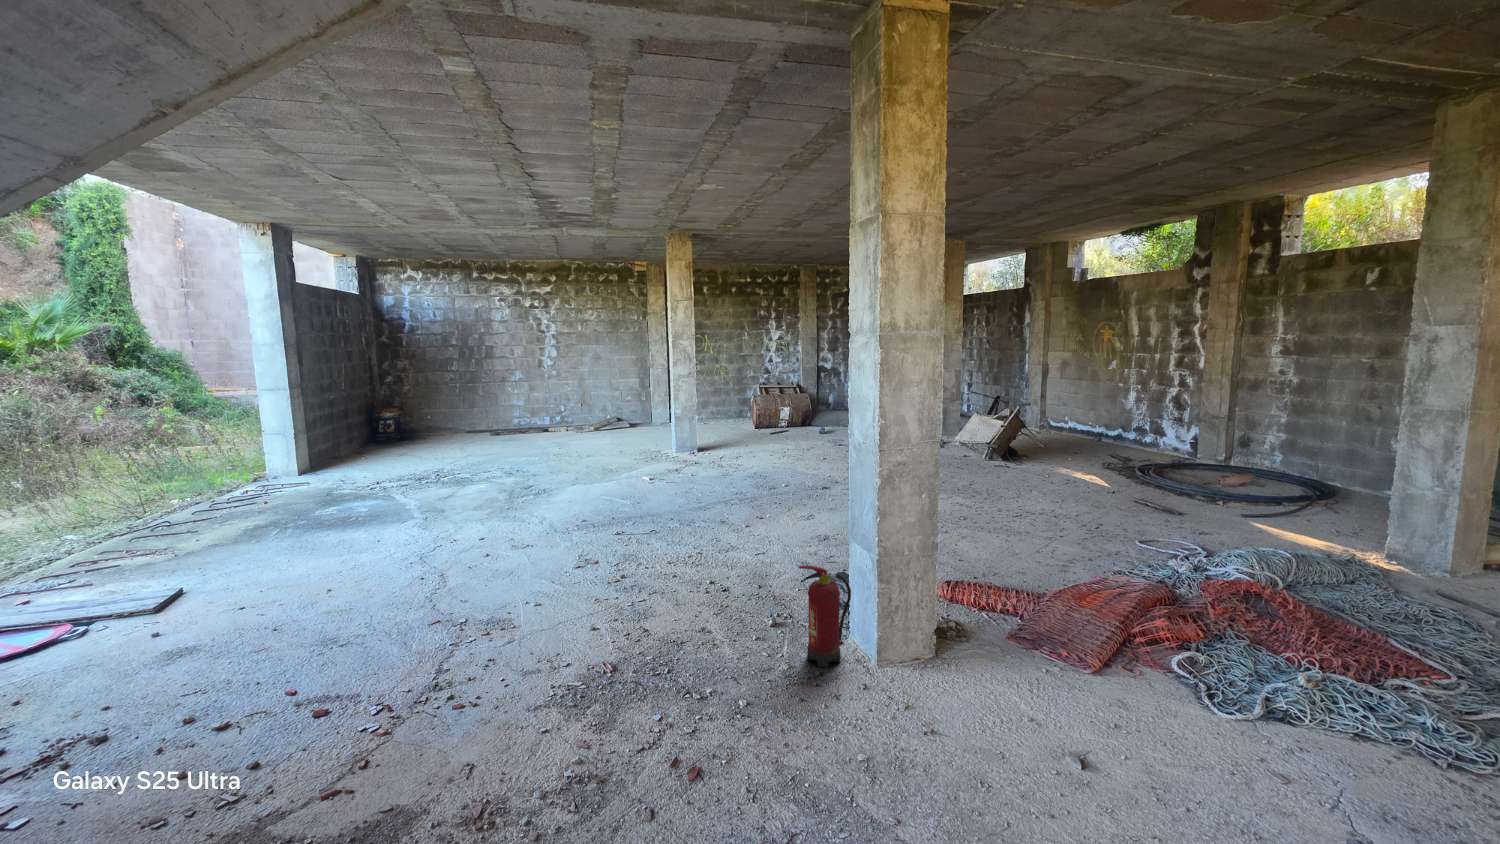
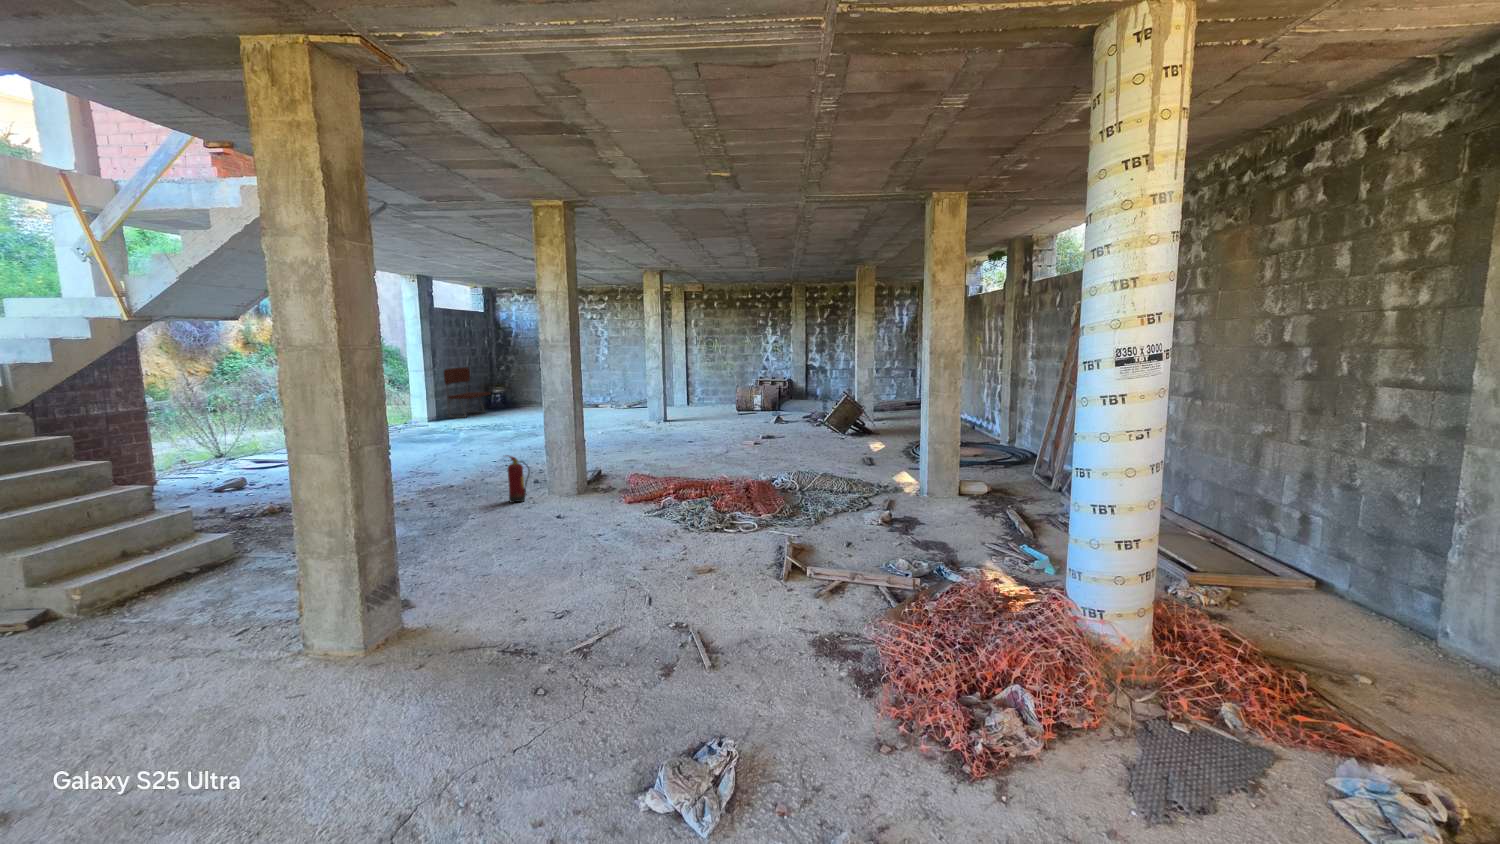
bench: none [323,380,394,463] -> present [444,367,491,418]

